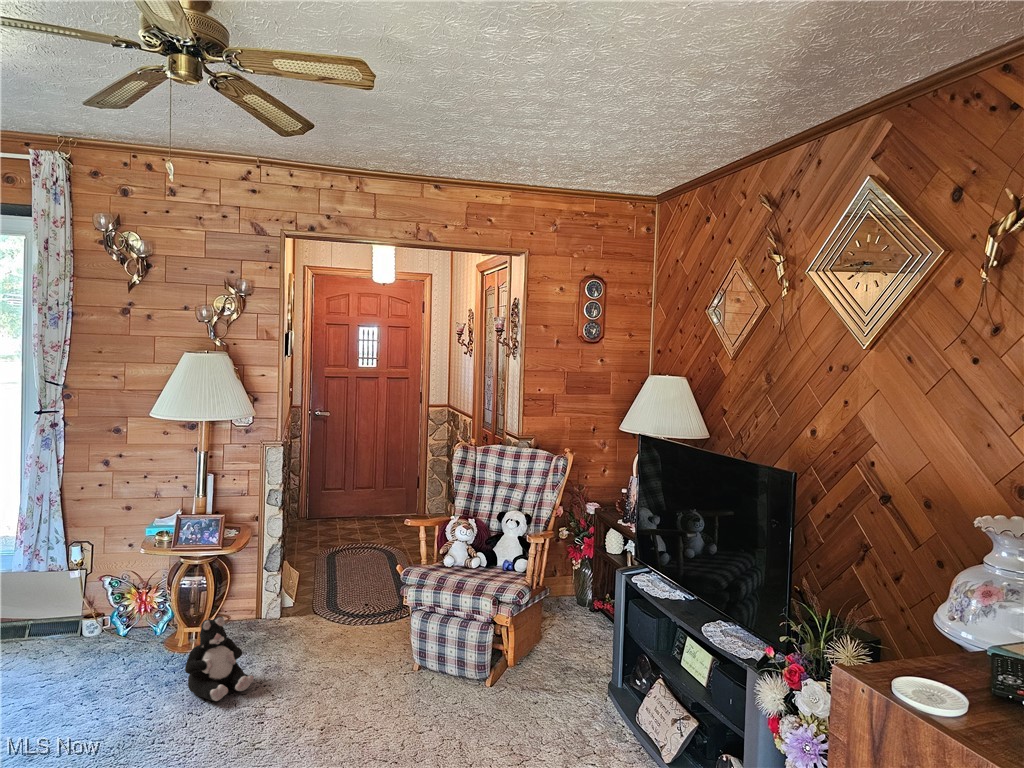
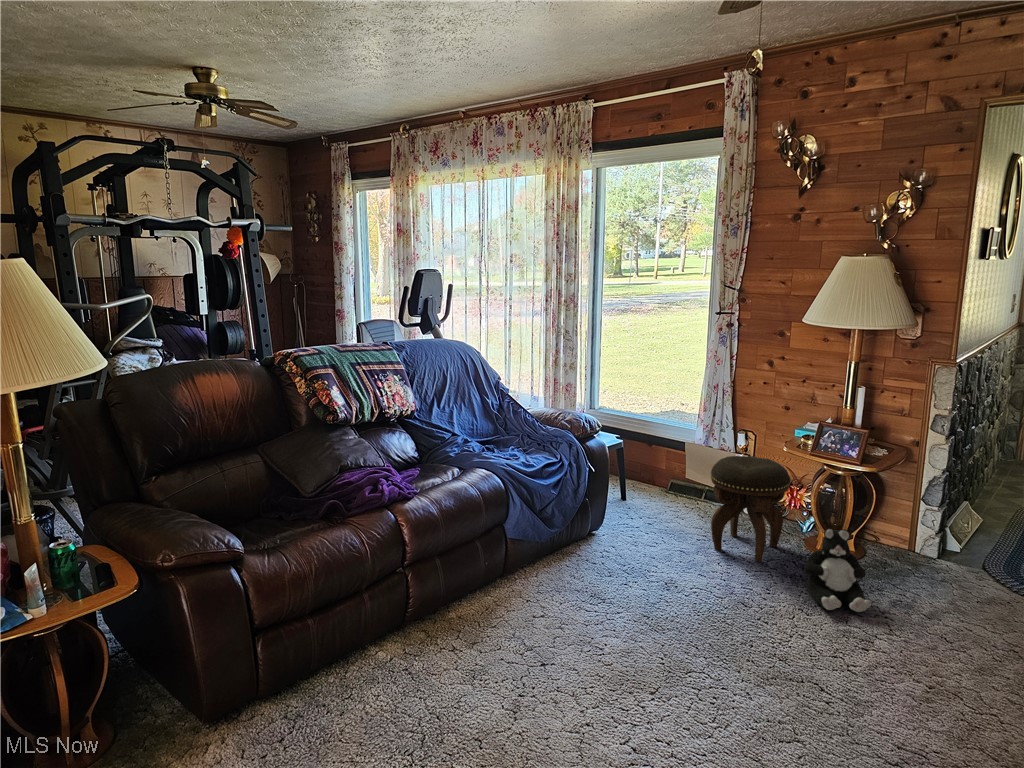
footstool: none [55,567,152,690] -> present [711,456,790,562]

